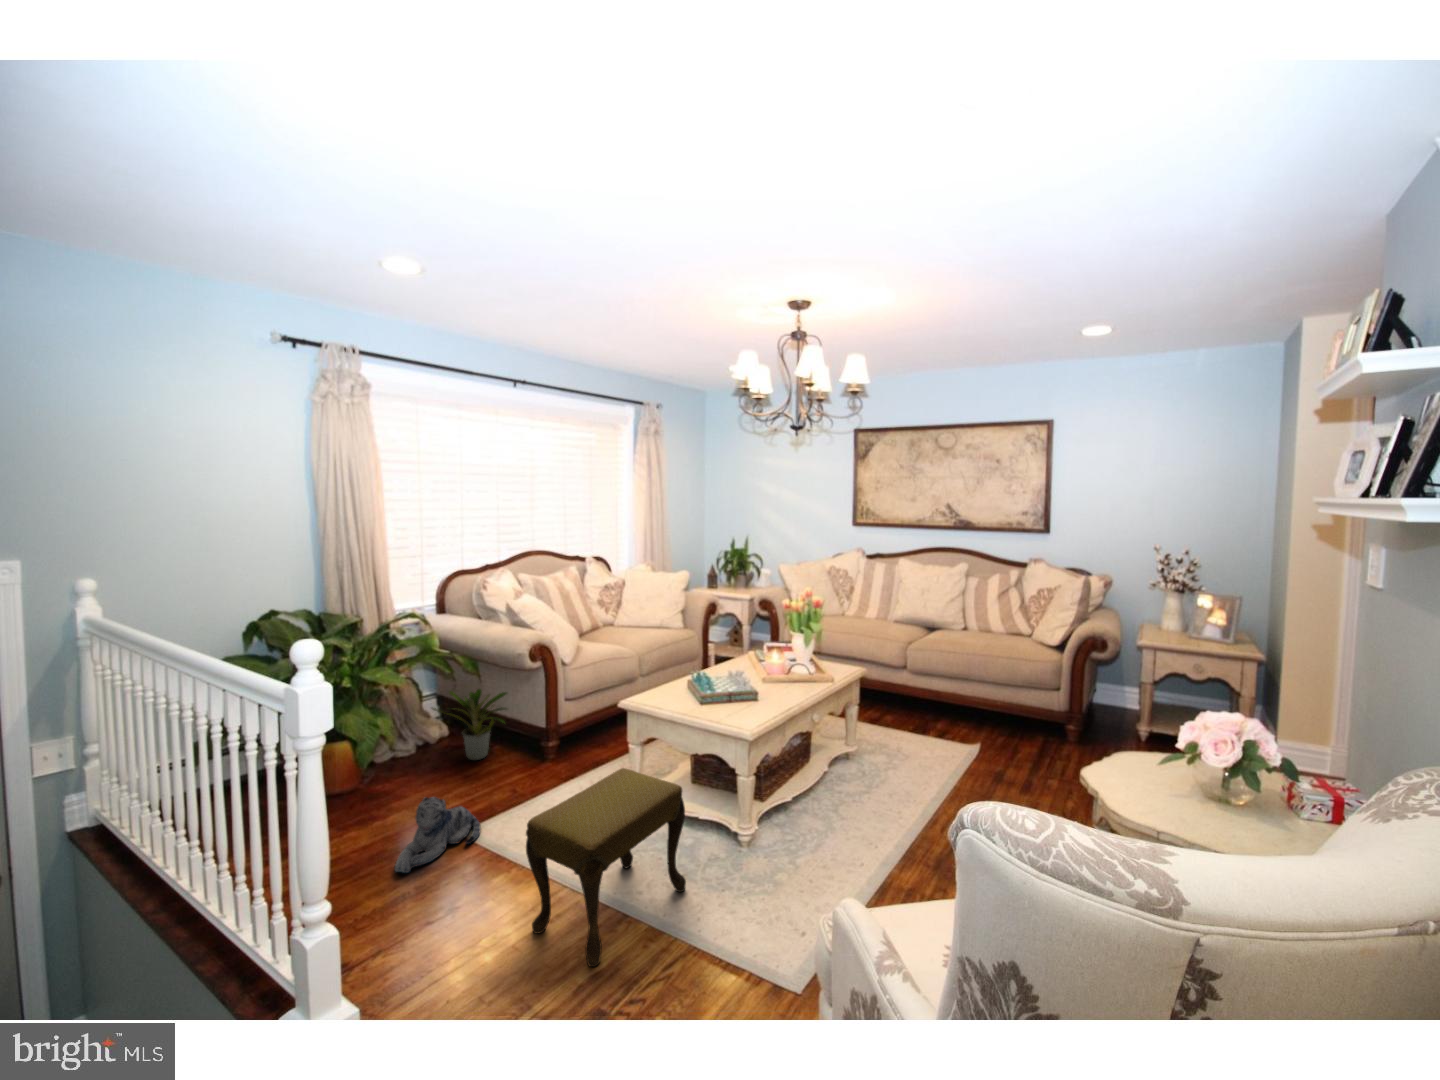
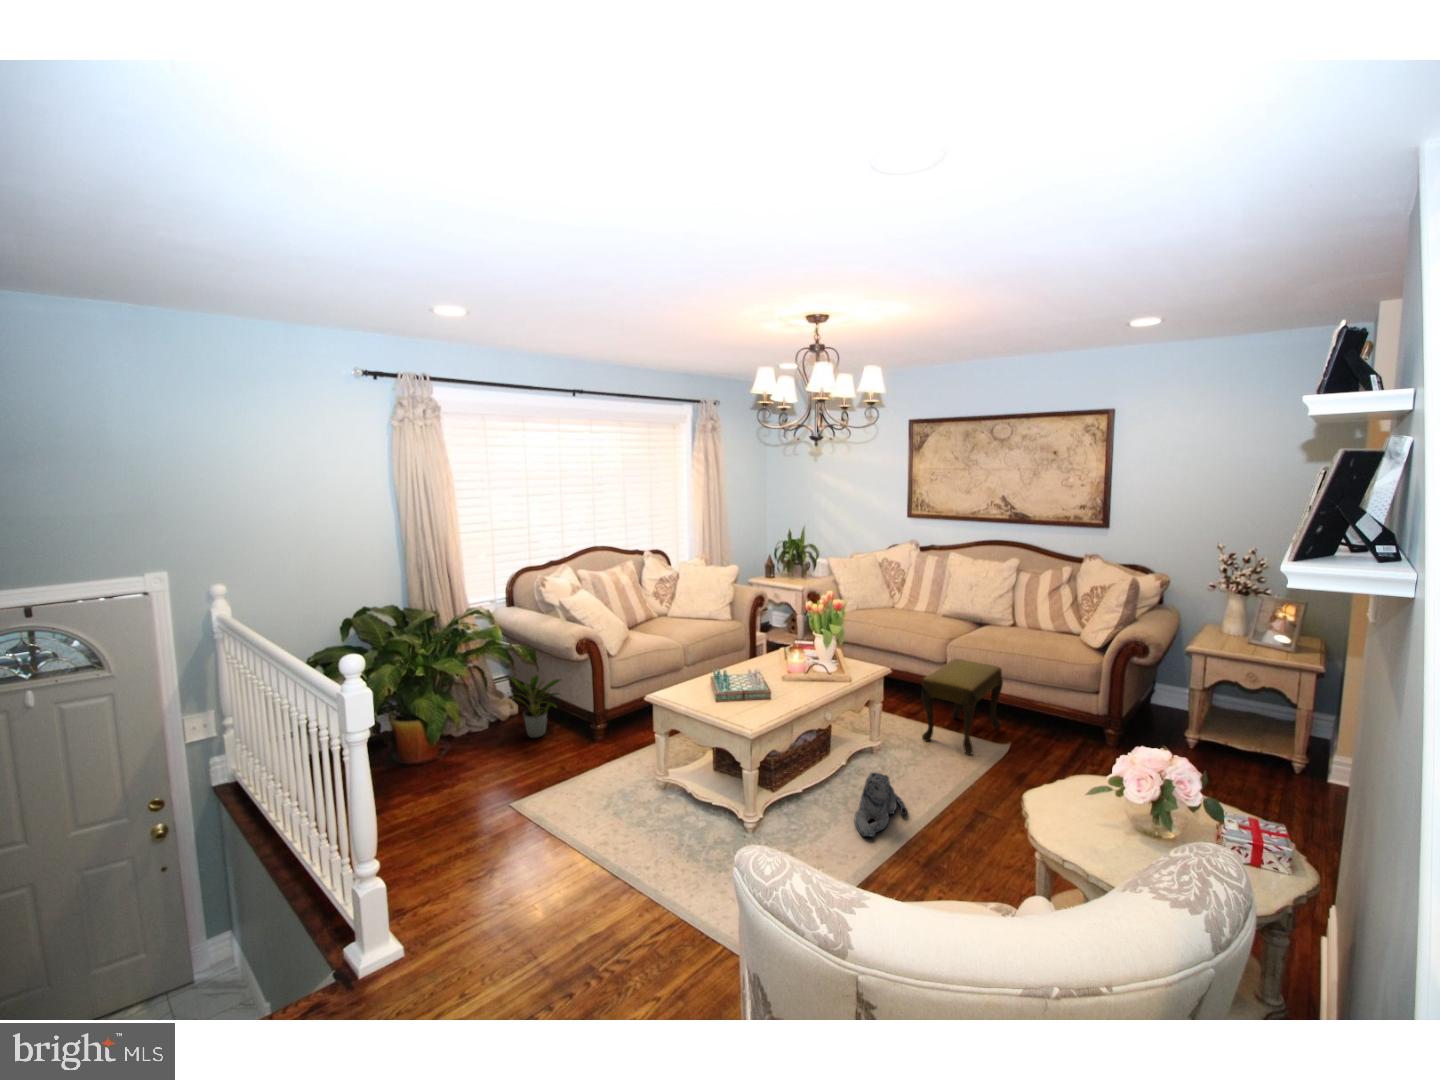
footstool: present [526,768,686,967] -> present [921,659,1003,755]
plush toy: present [394,797,481,873] -> present [855,772,907,837]

